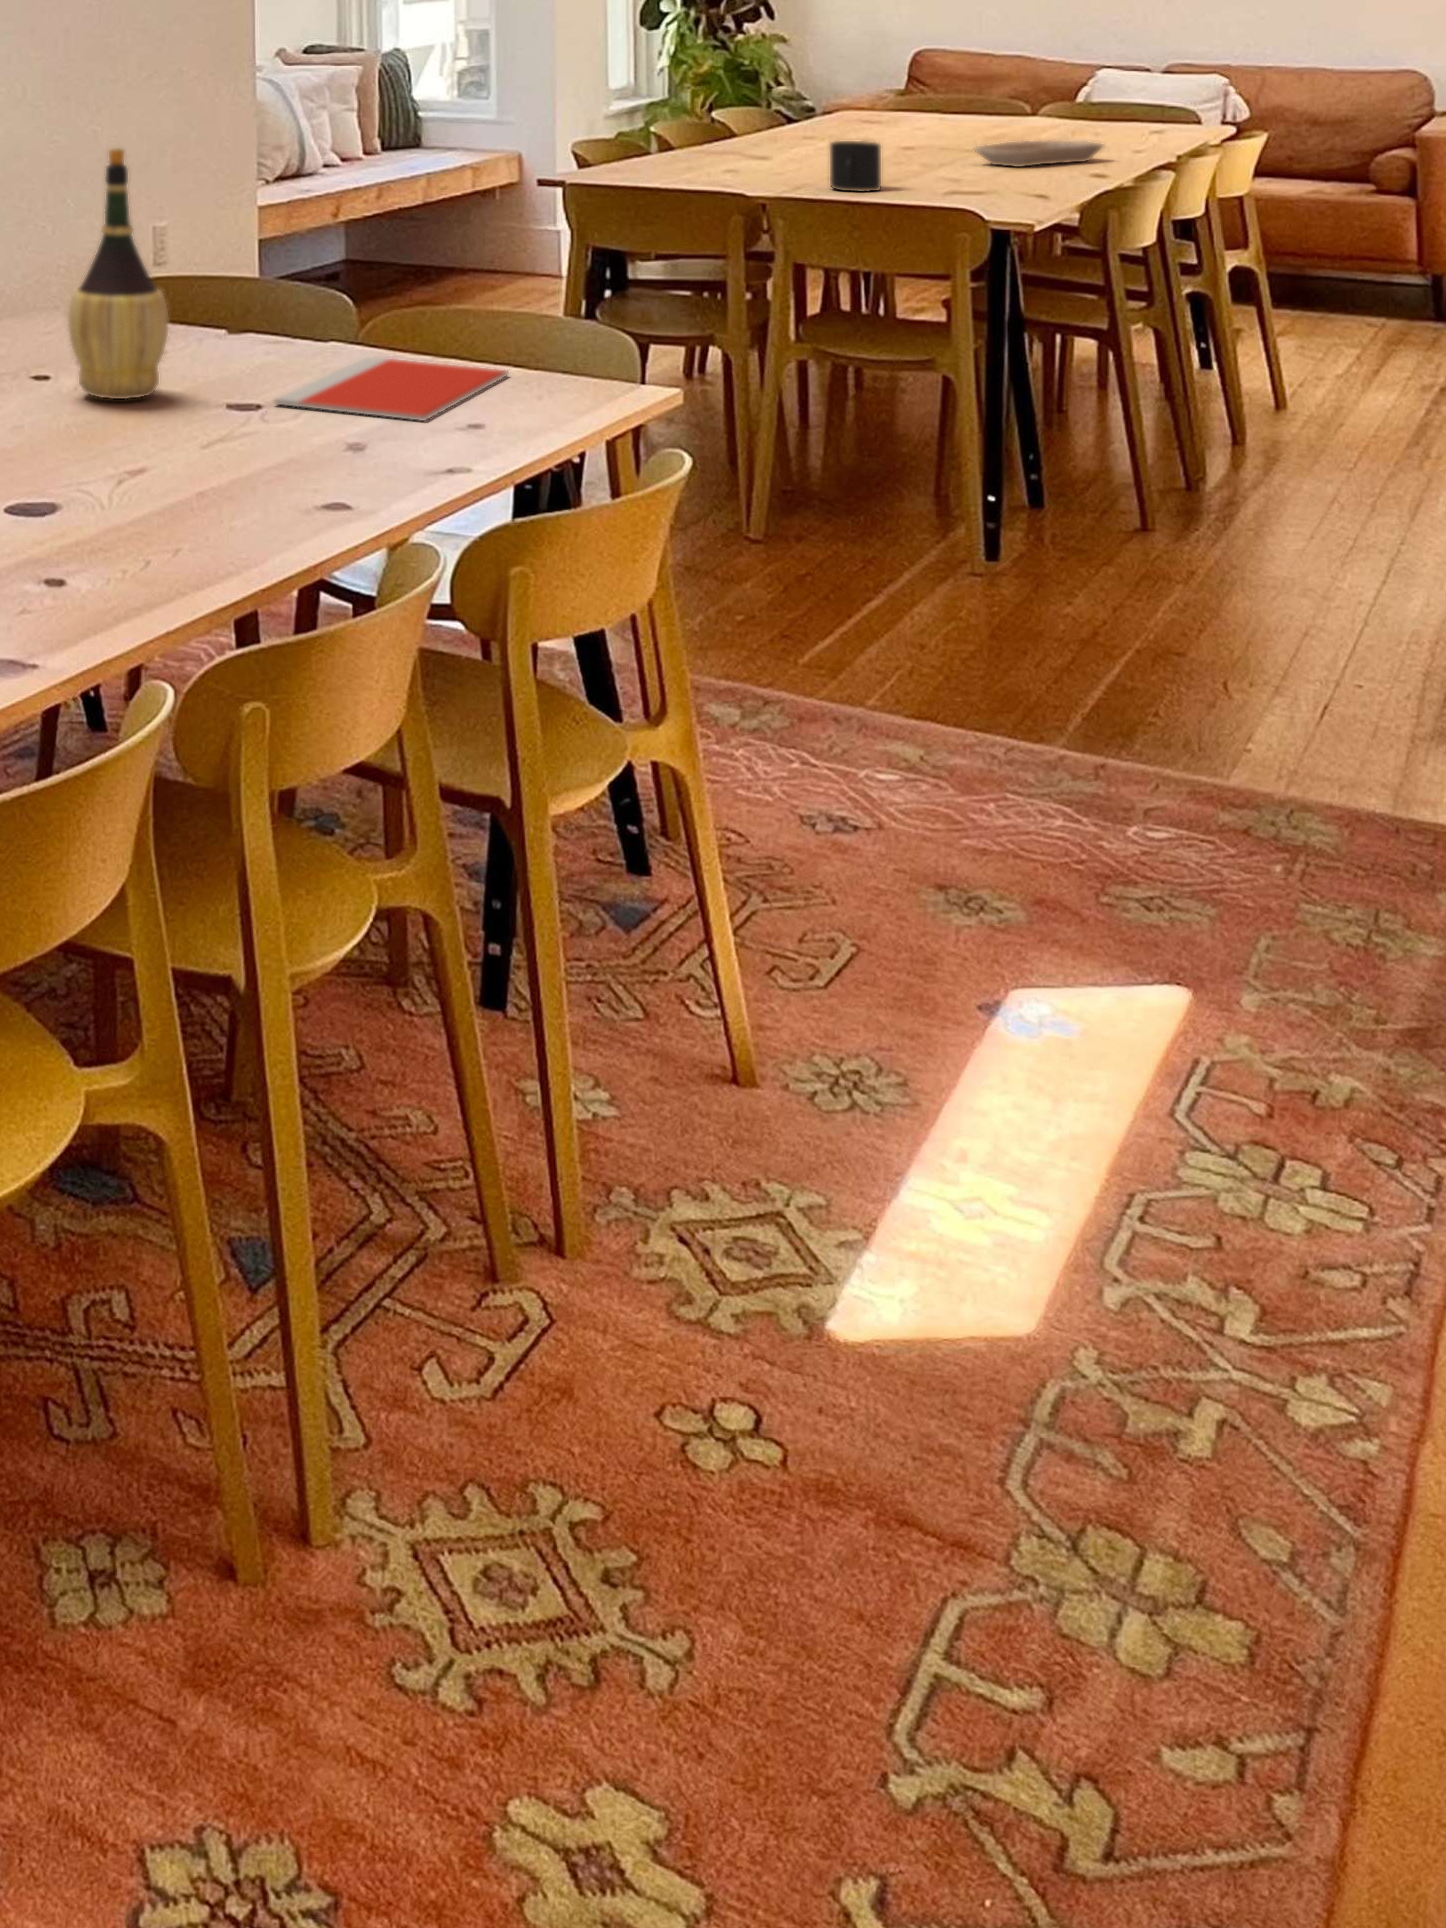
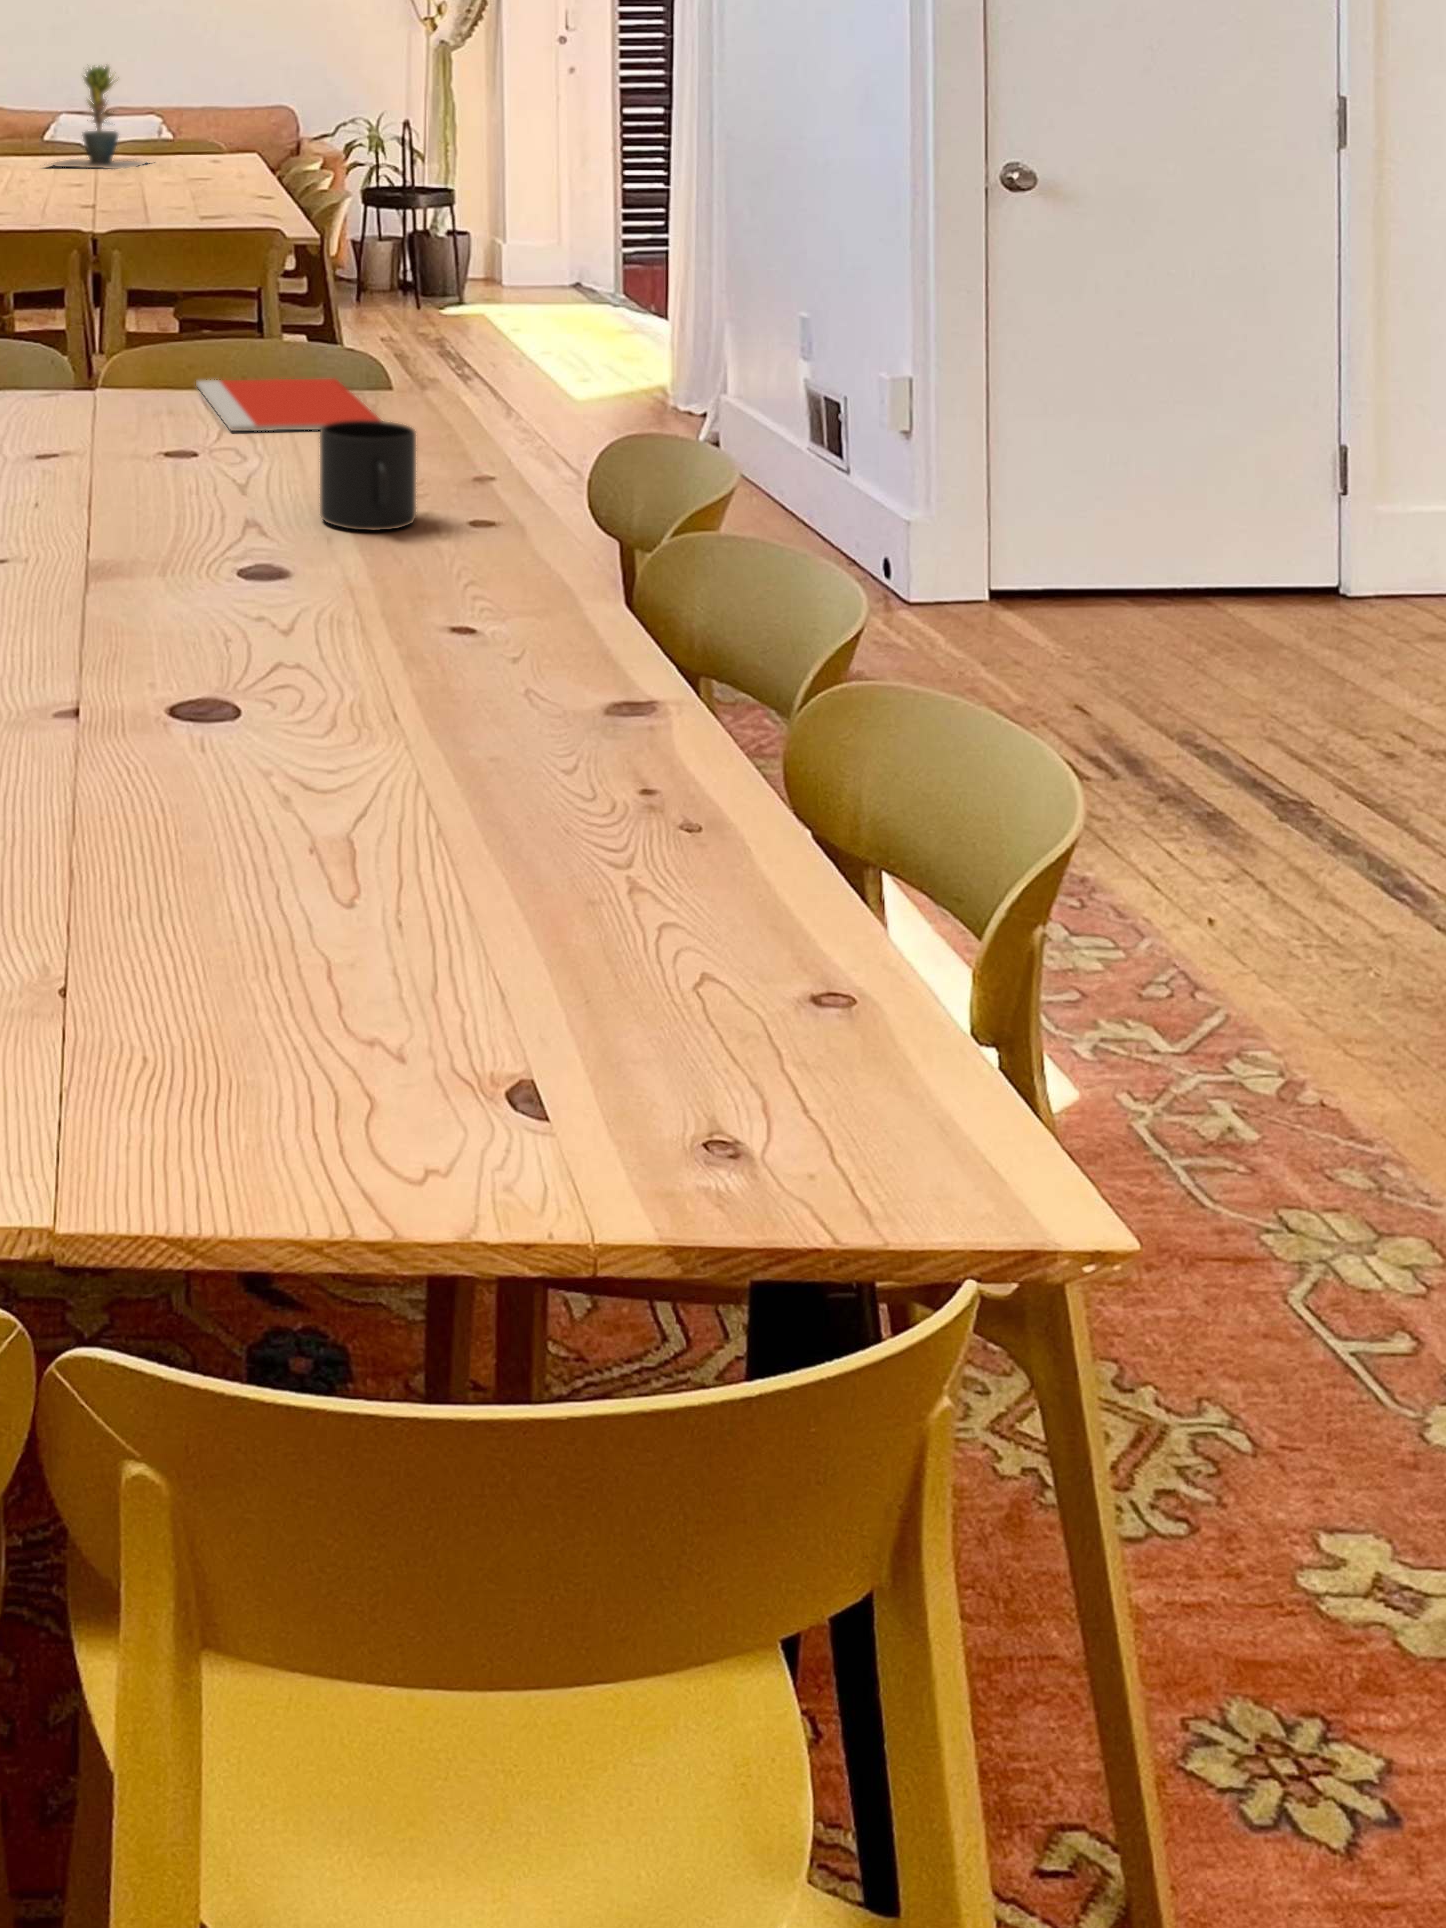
potted plant: none [889,22,1042,144] -> present [51,66,144,169]
tray: present [975,140,1103,167] -> none [181,161,264,185]
mug: present [830,141,881,192] -> present [320,420,416,530]
wine bottle: present [68,148,168,399] -> none [26,184,130,445]

